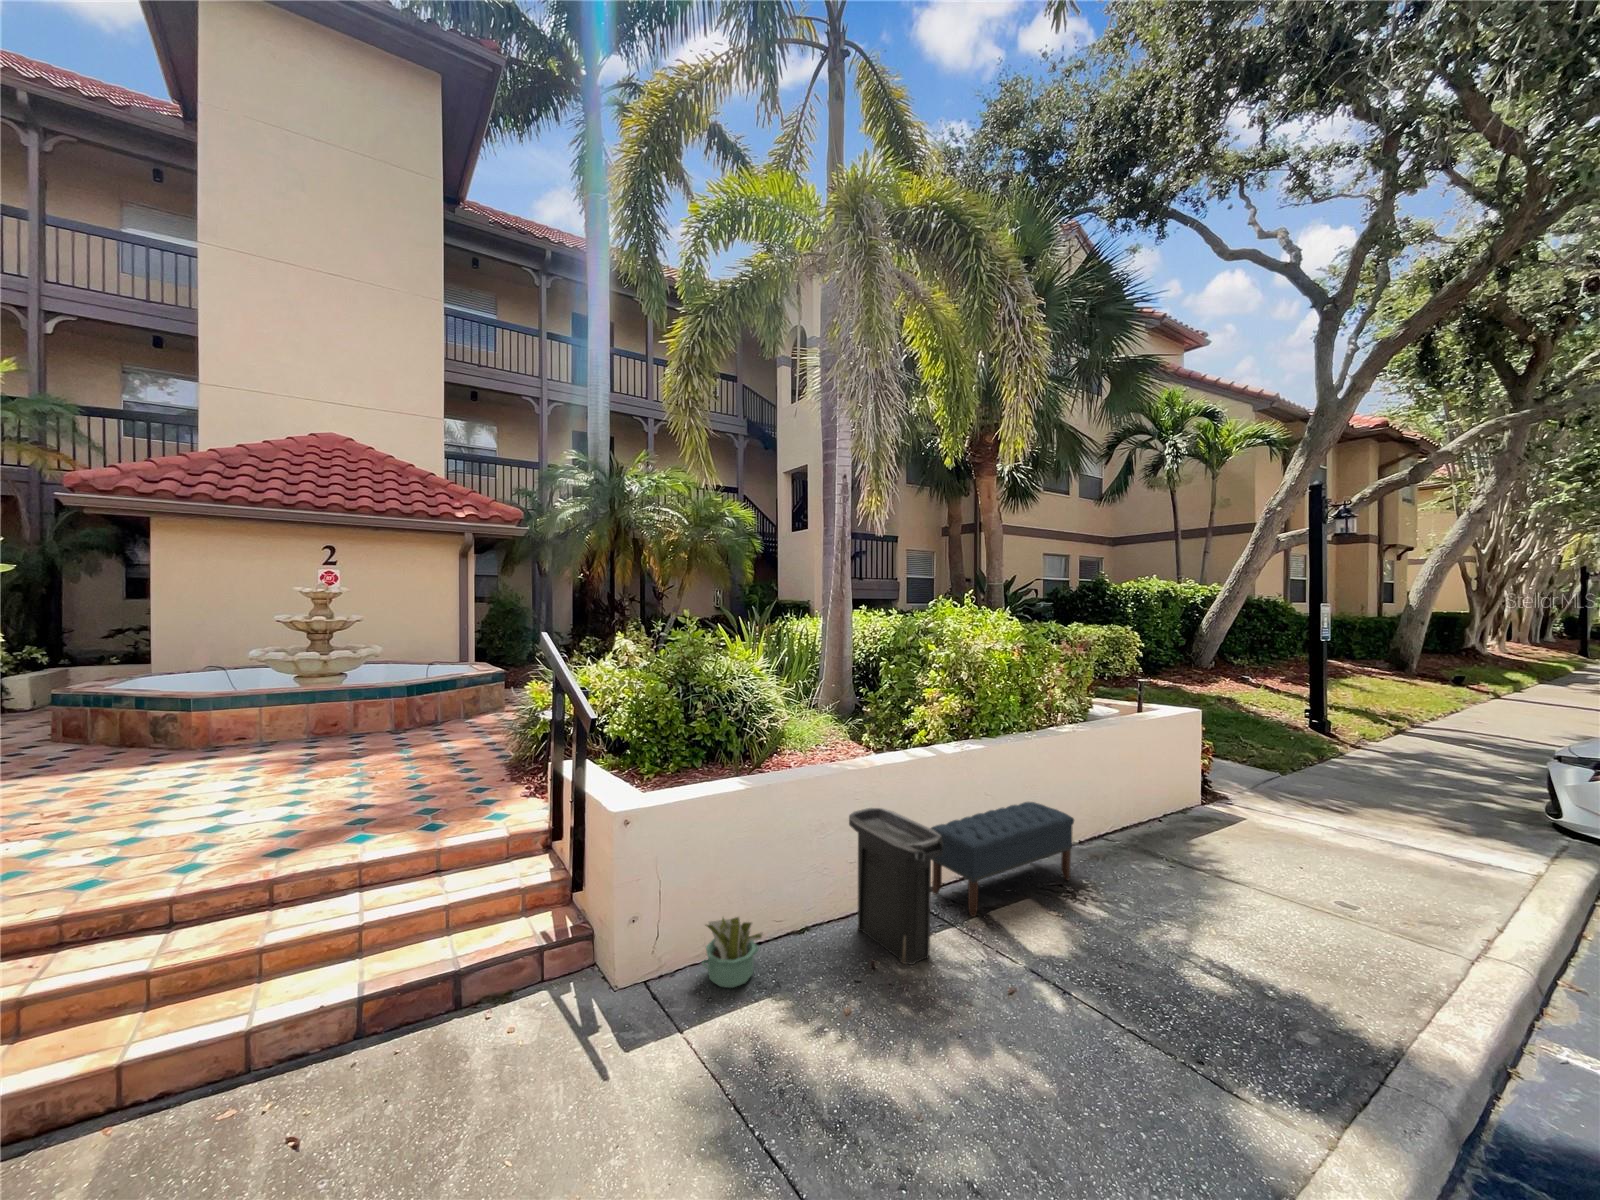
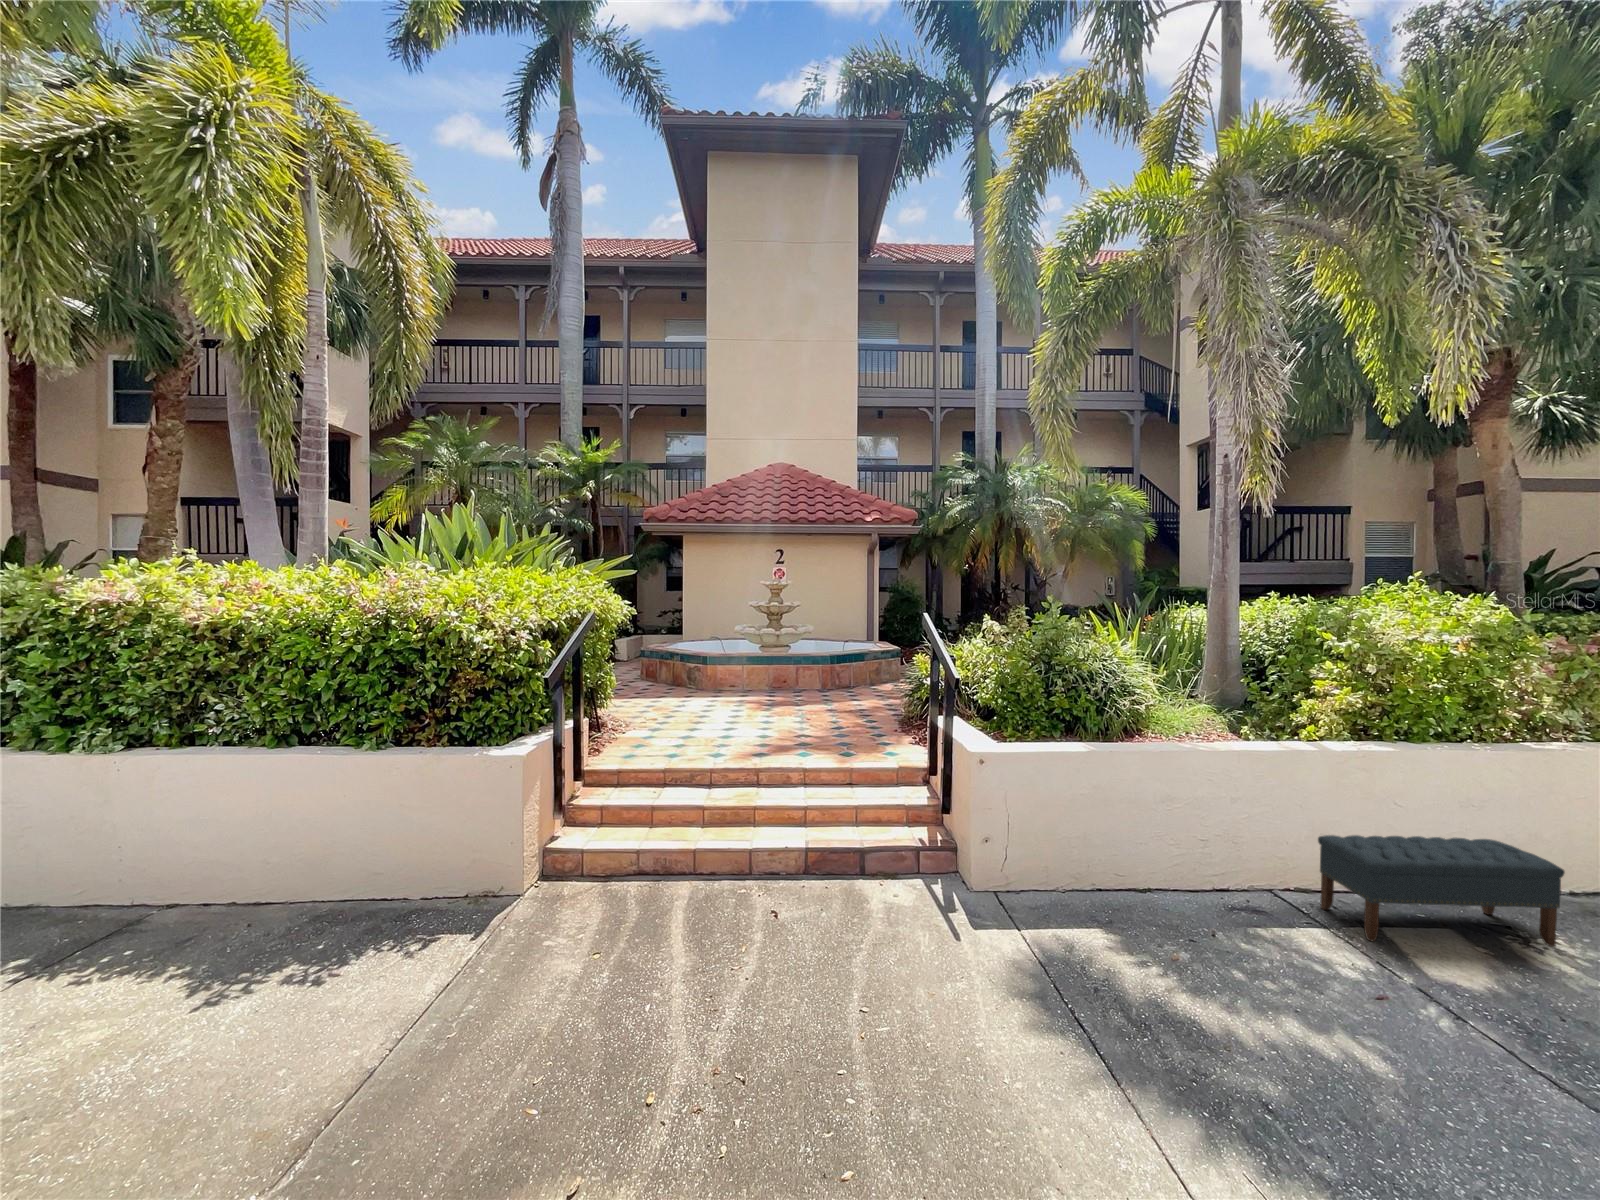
trash can: present [849,808,943,965] -> none [1204,797,1312,957]
decorative plant: present [702,917,763,988] -> none [1044,858,1103,918]

